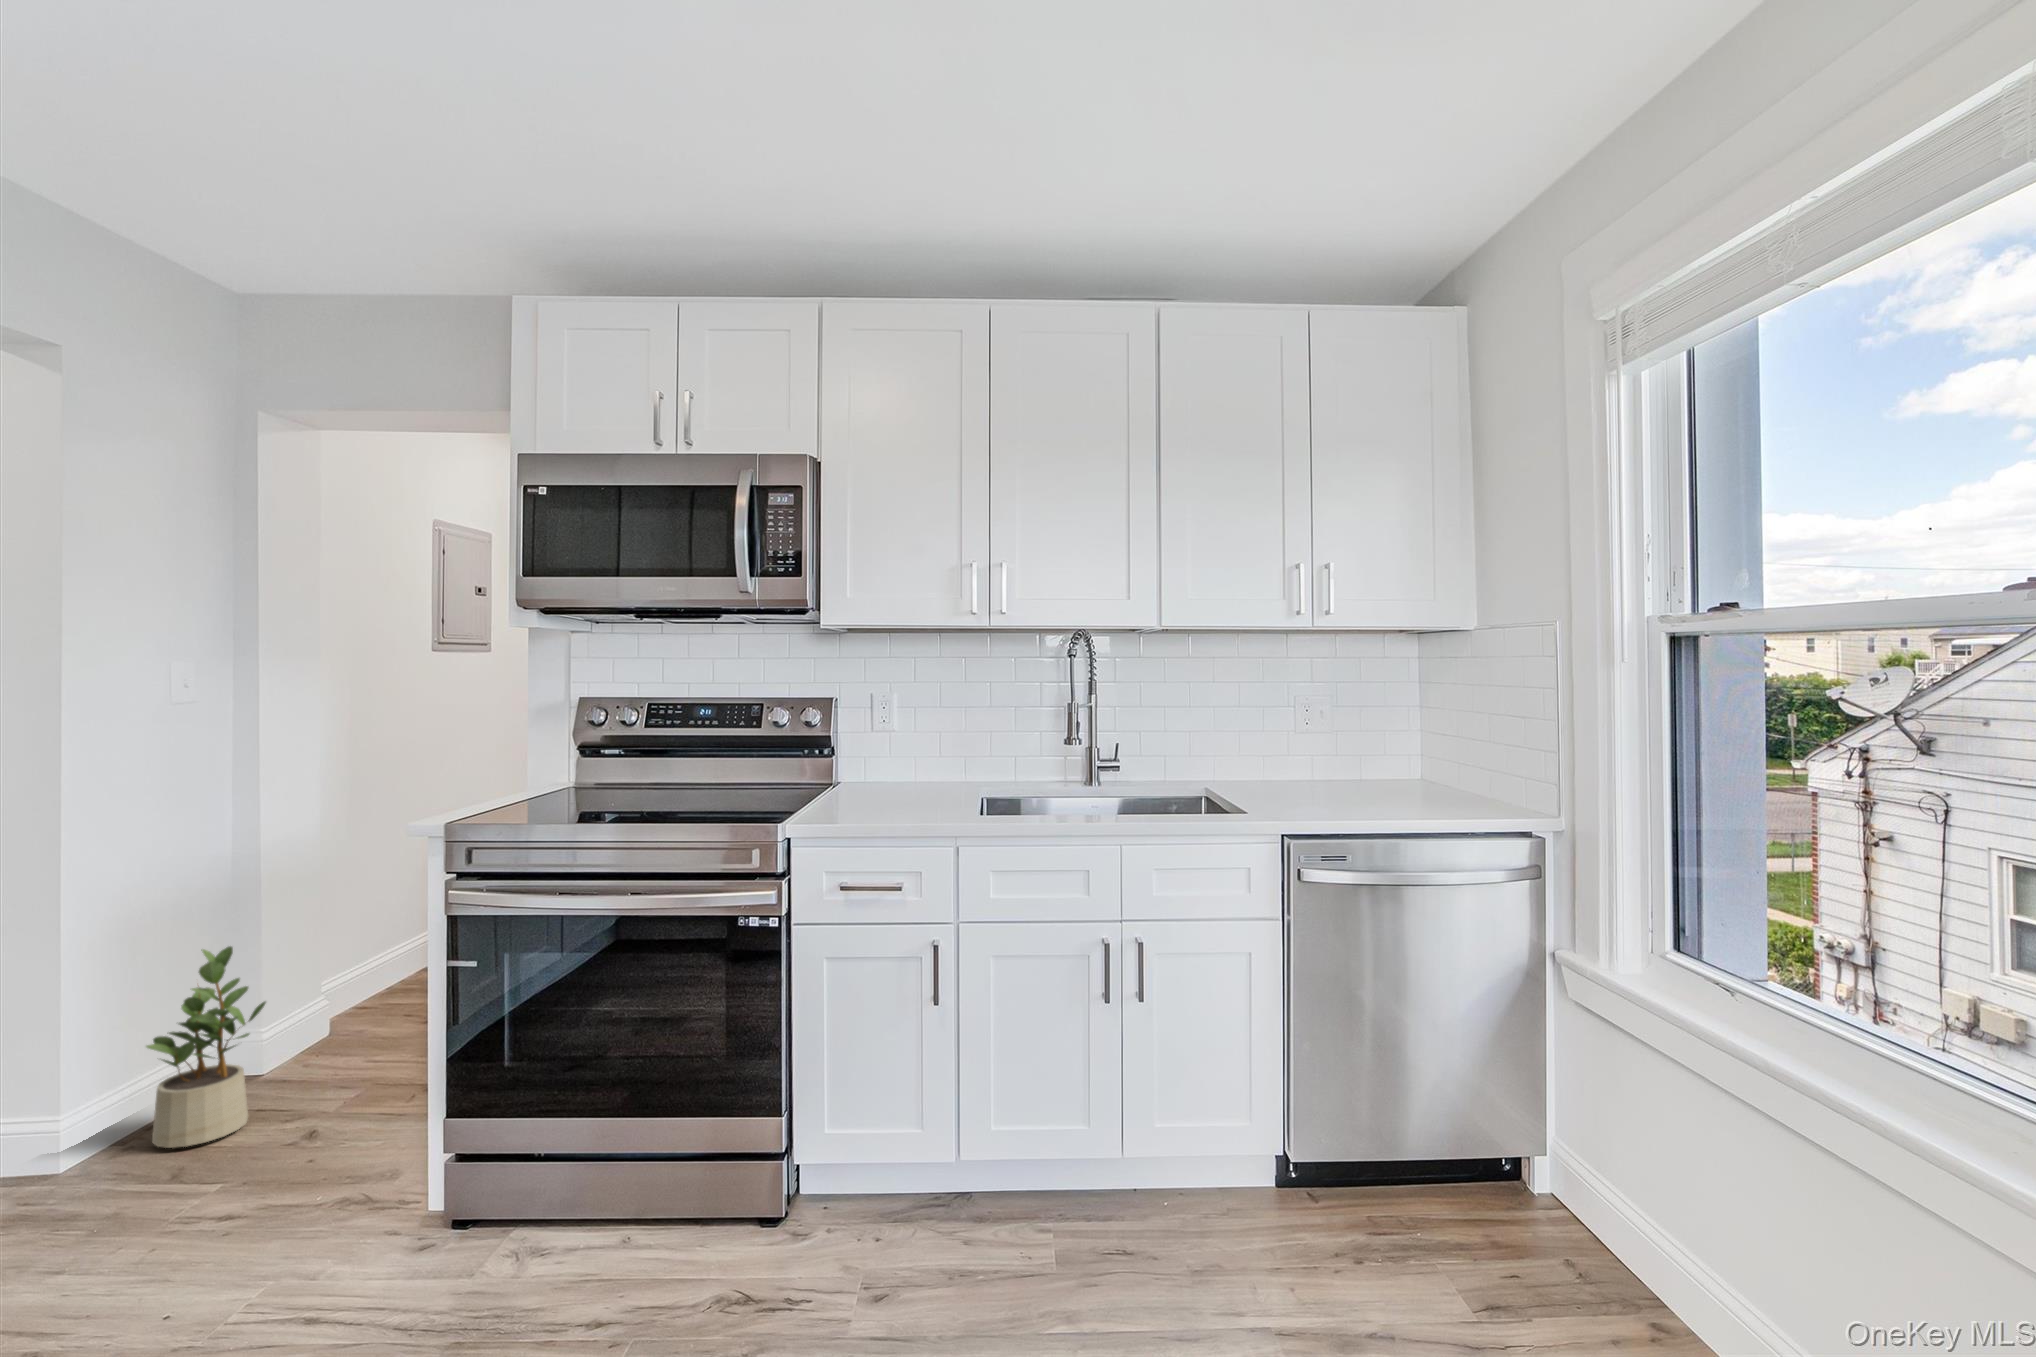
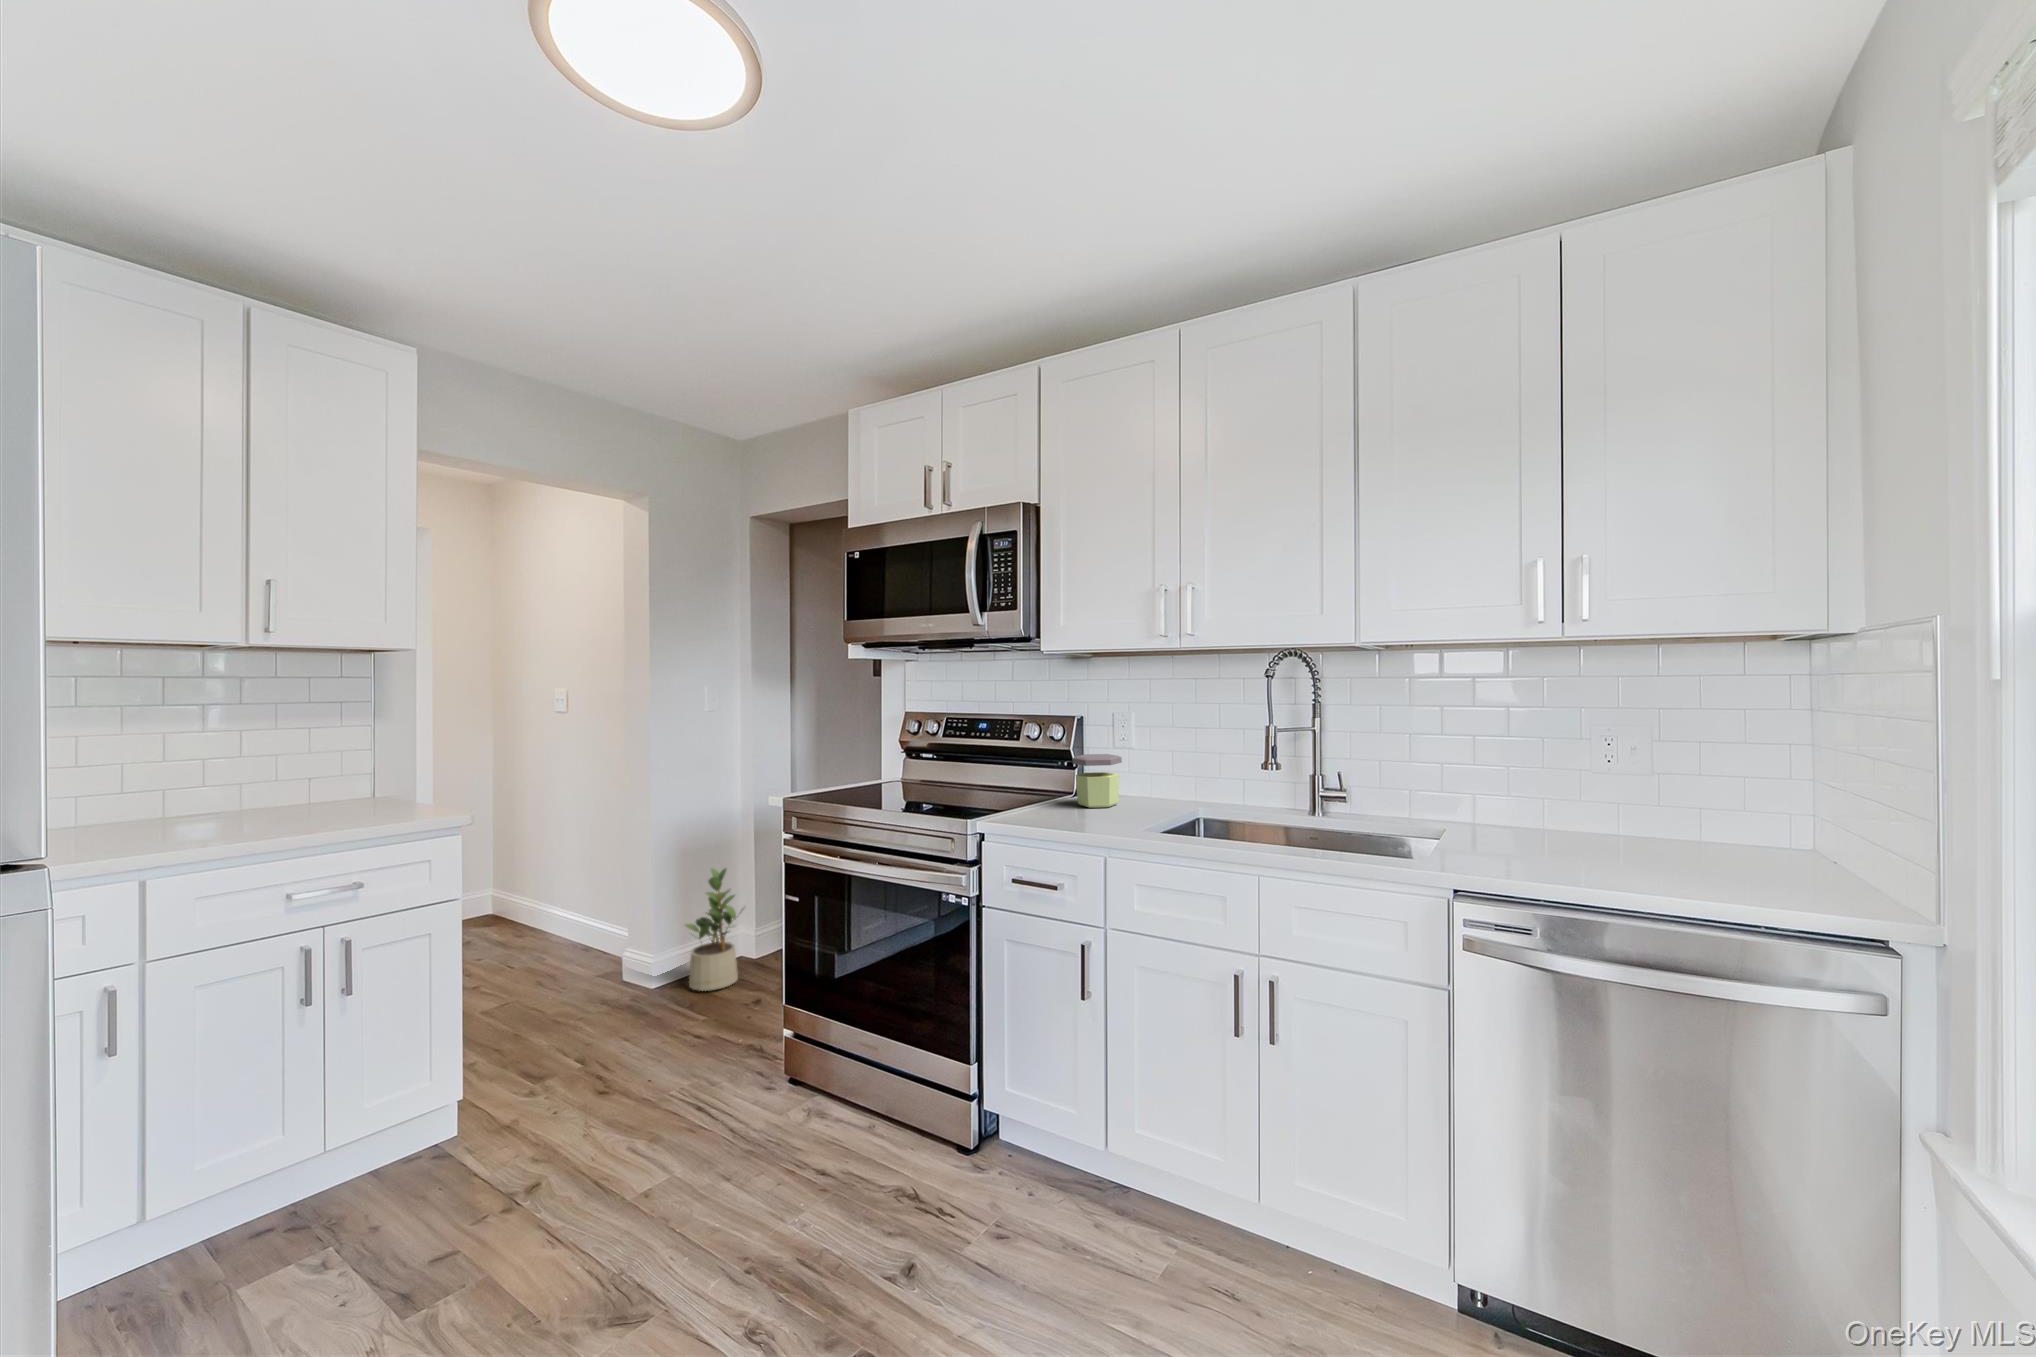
jar: none [865,744,916,803] -> present [1073,754,1122,808]

